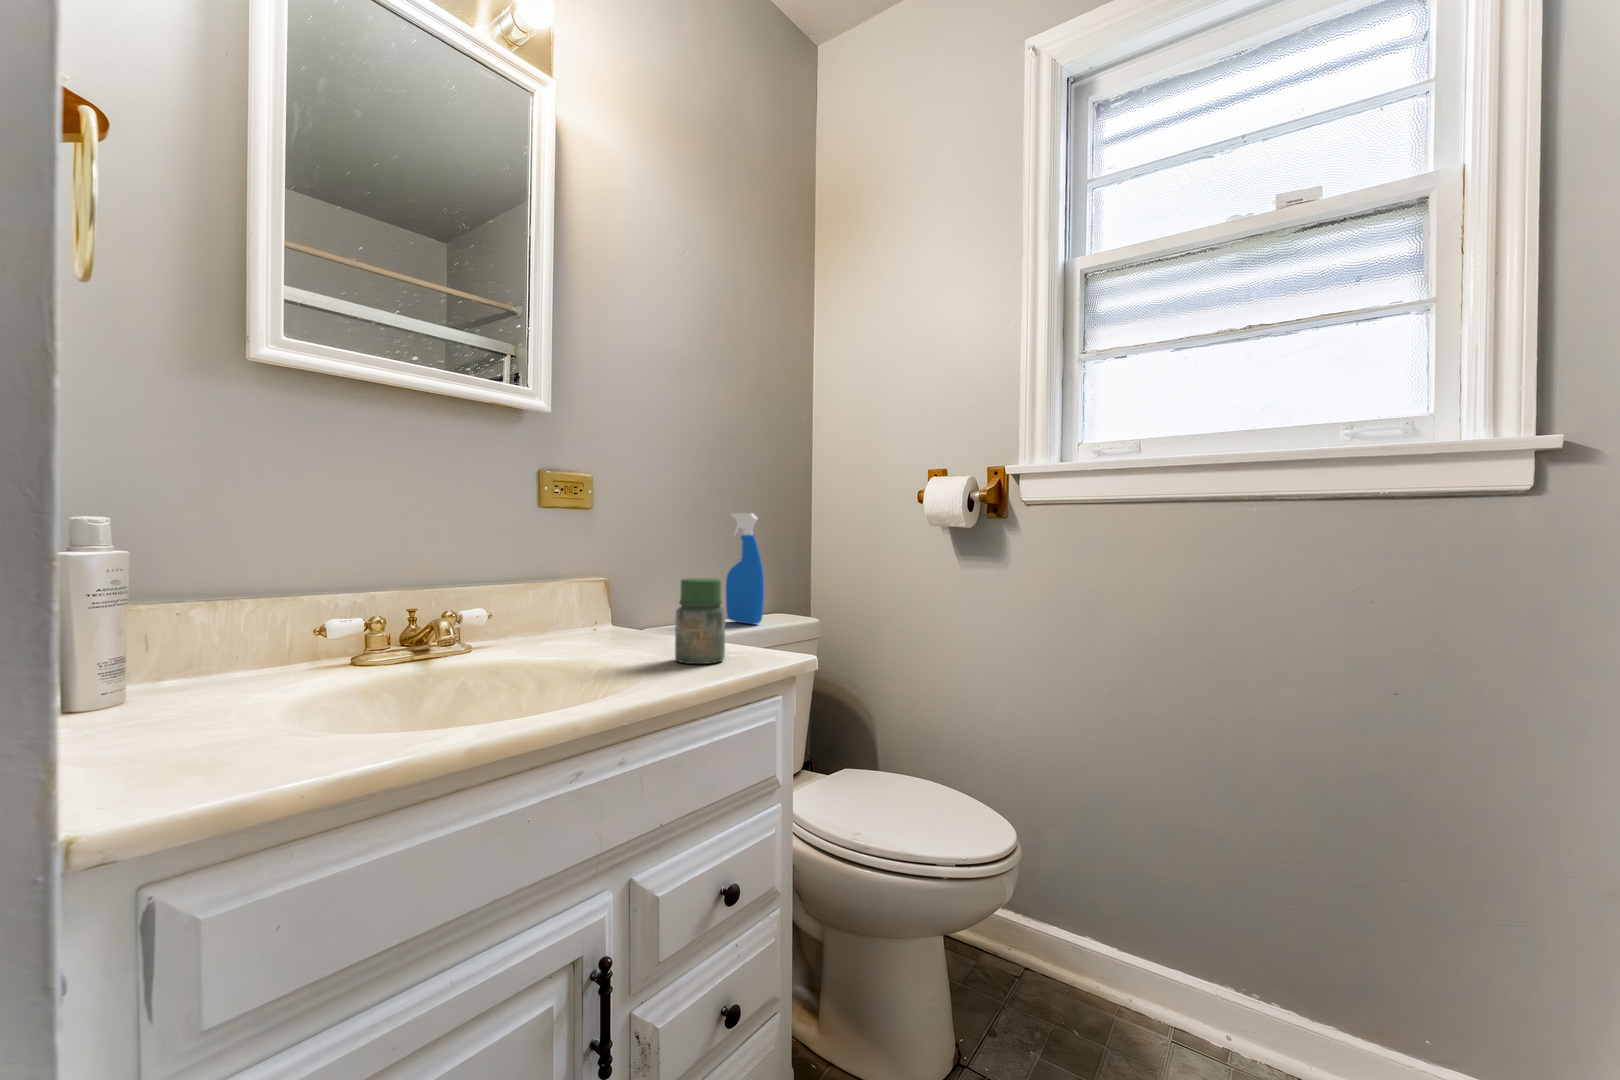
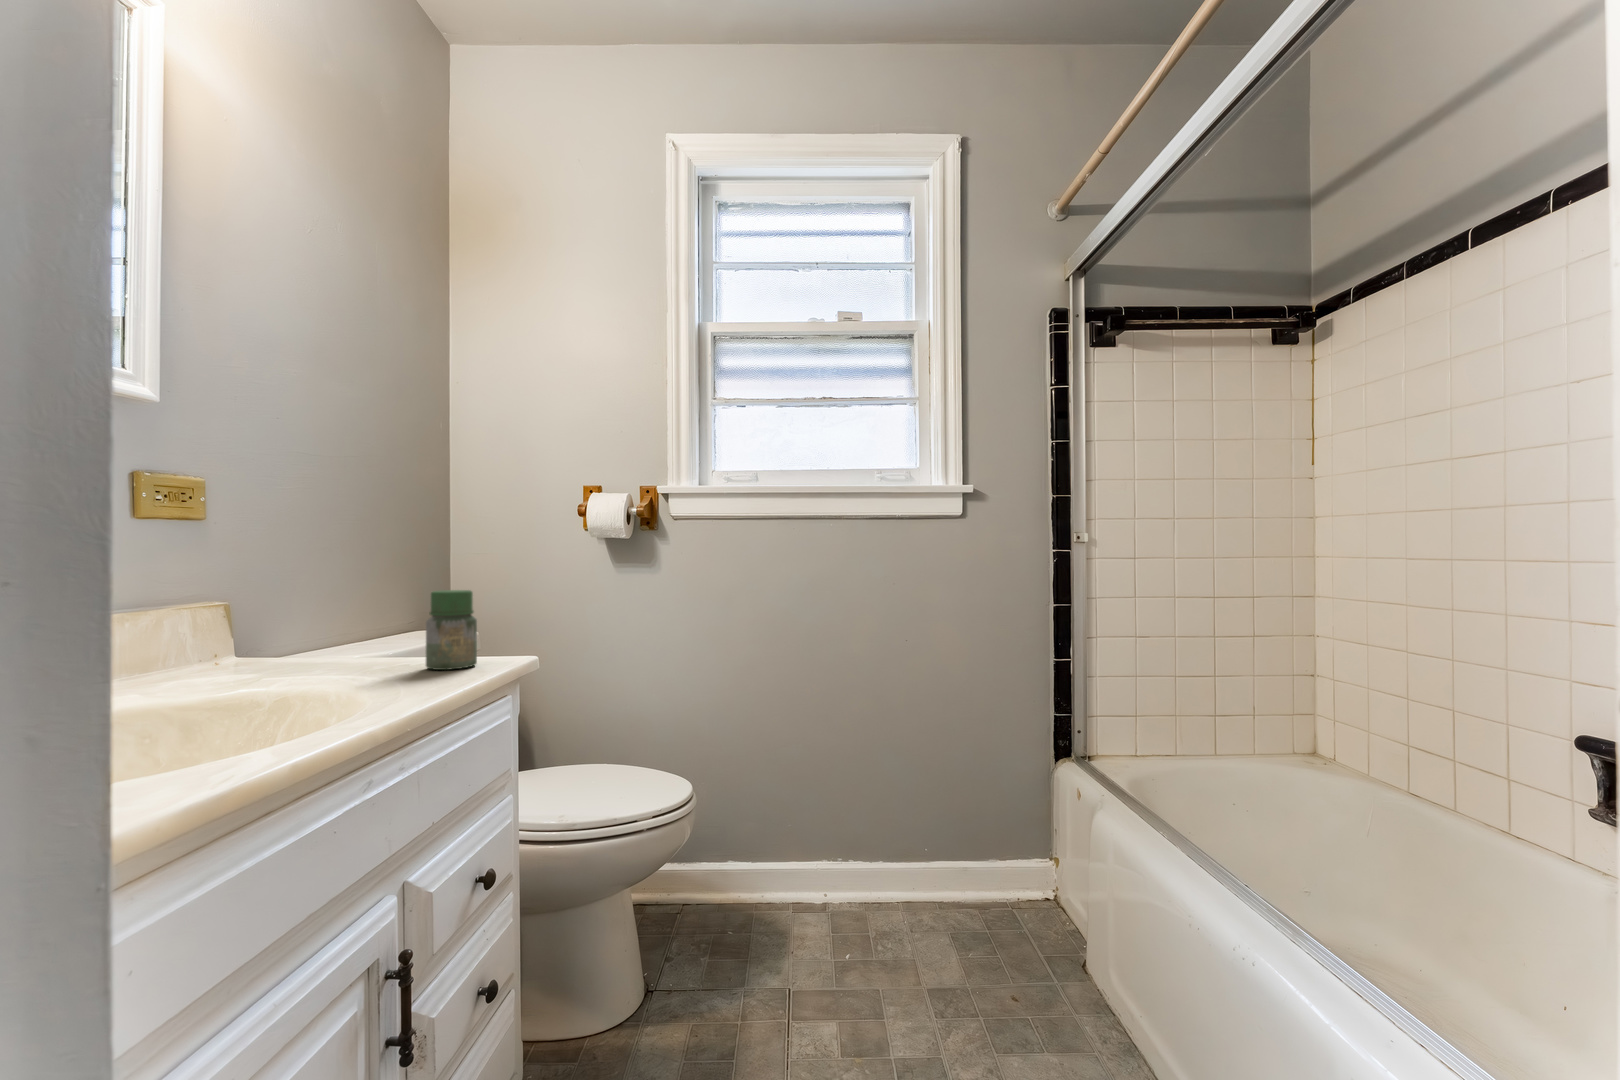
spray bottle: present [726,513,764,624] -> none [386,526,439,641]

